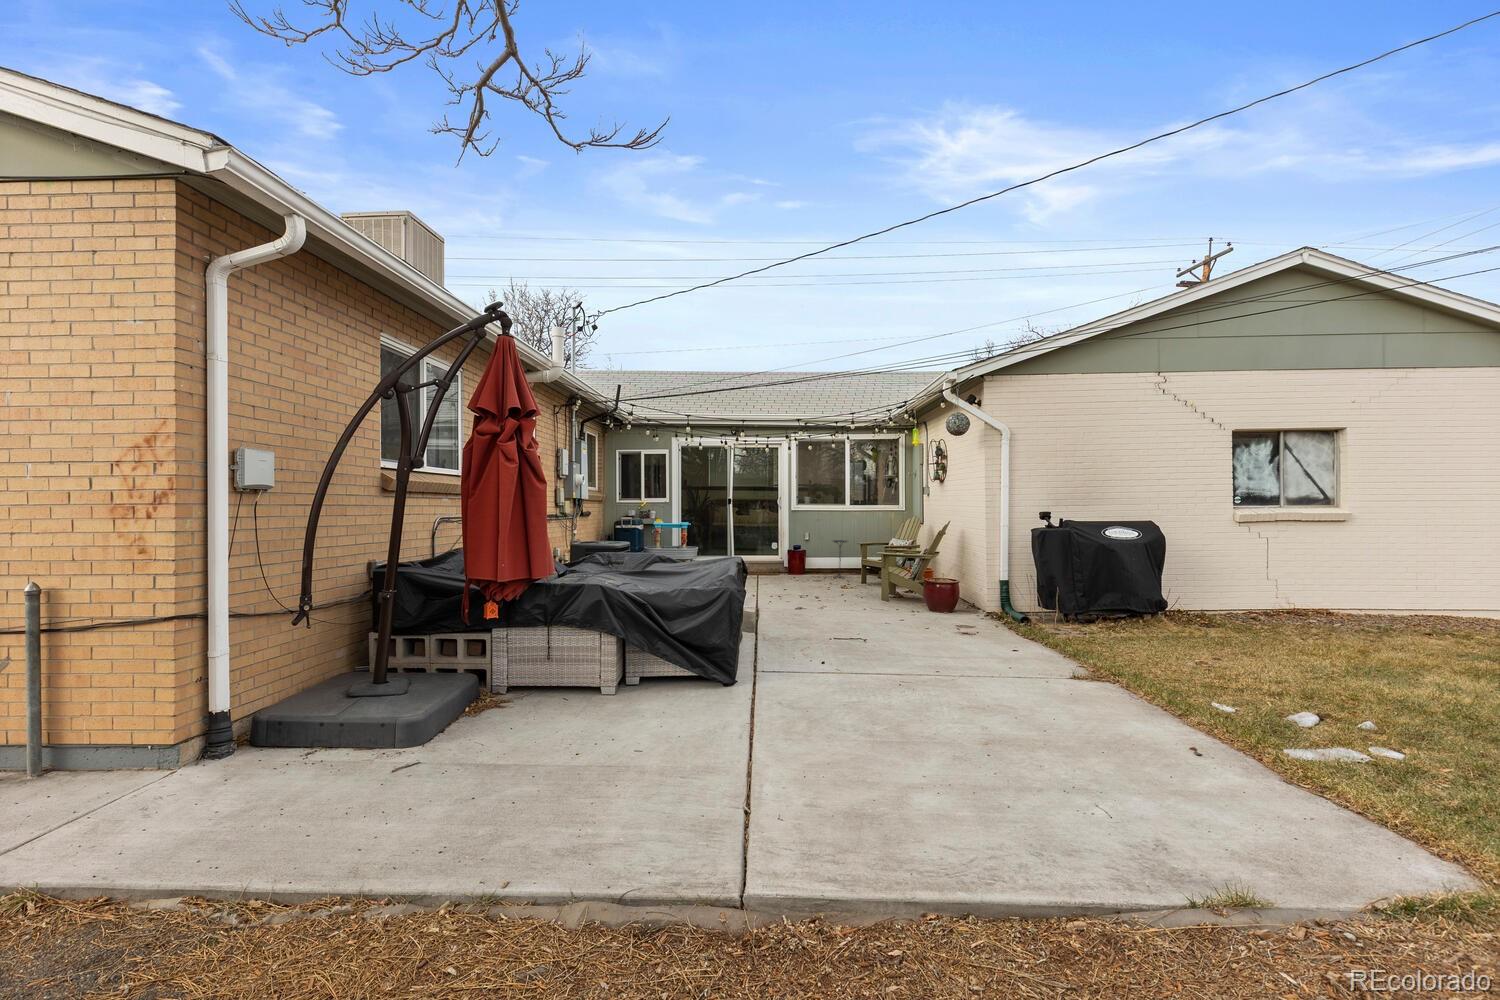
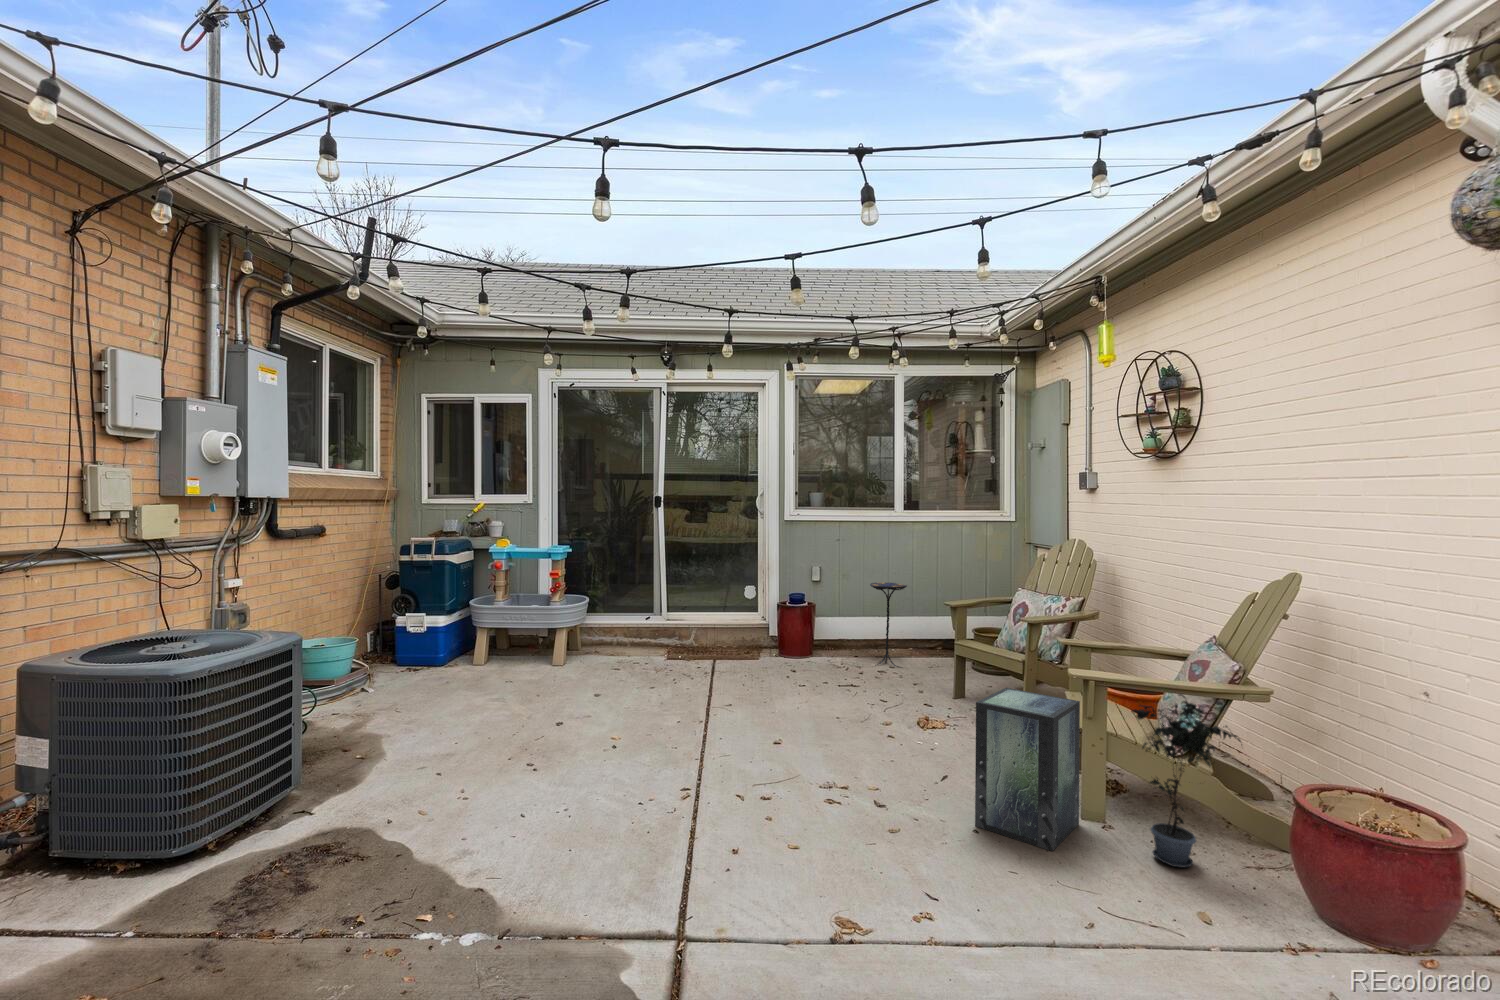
potted plant: none [885,557,908,605] -> present [1132,694,1242,868]
storage box: none [843,561,876,603] -> present [975,688,1080,851]

